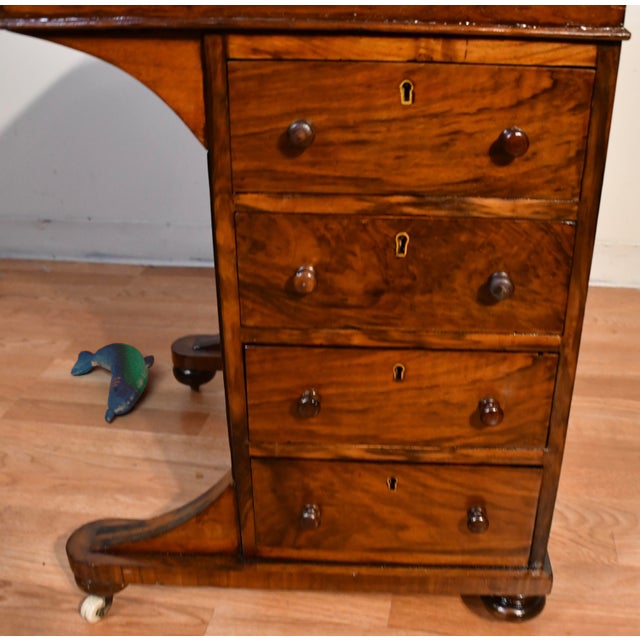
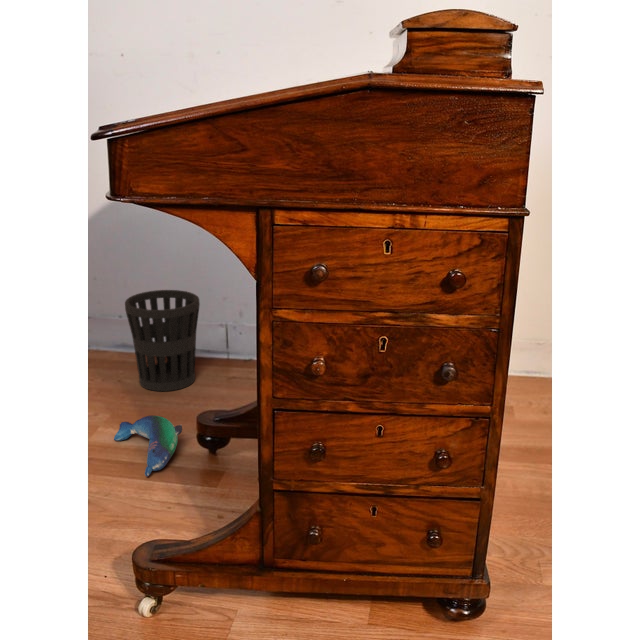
wastebasket: none [85,182,180,311] -> present [125,290,200,391]

